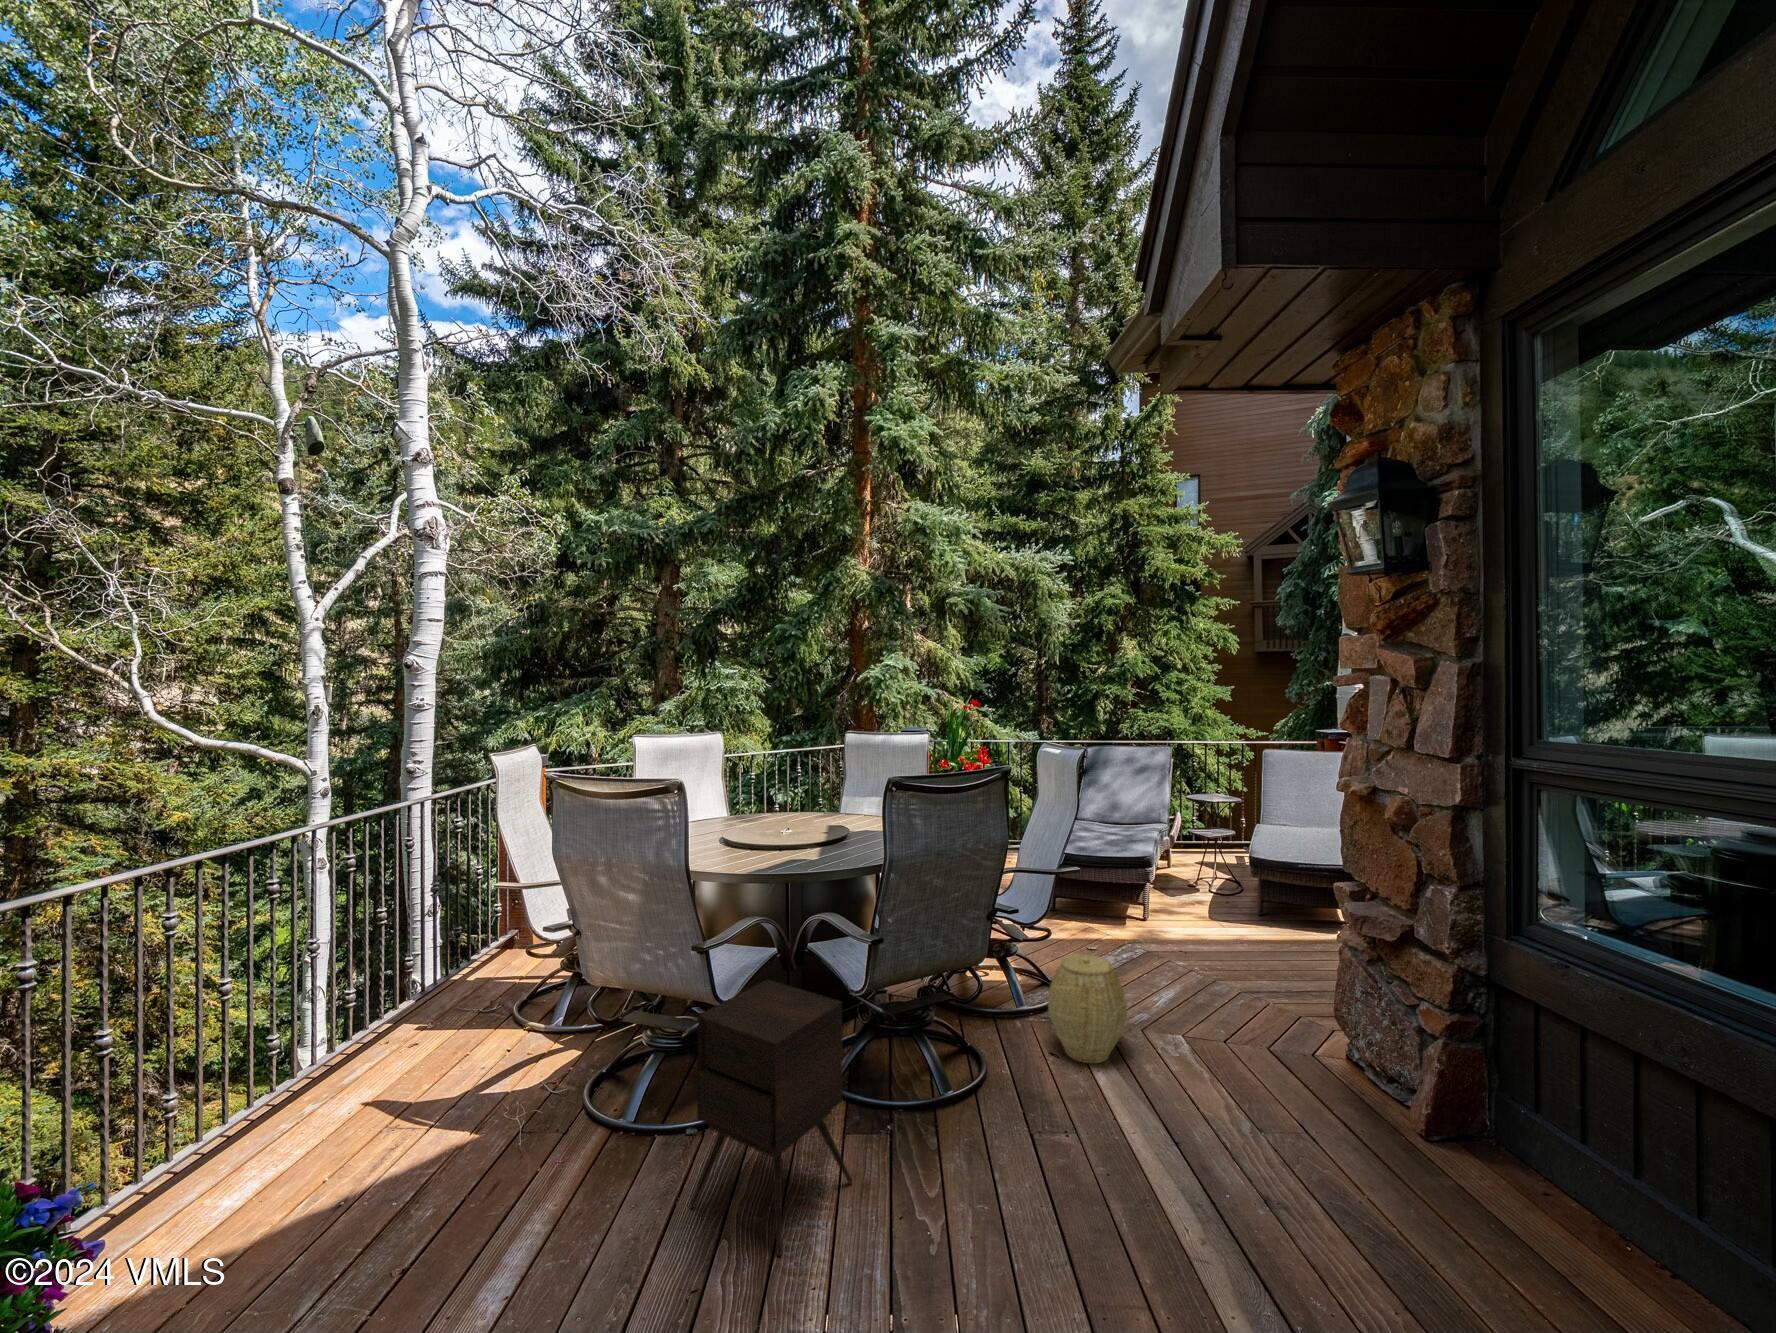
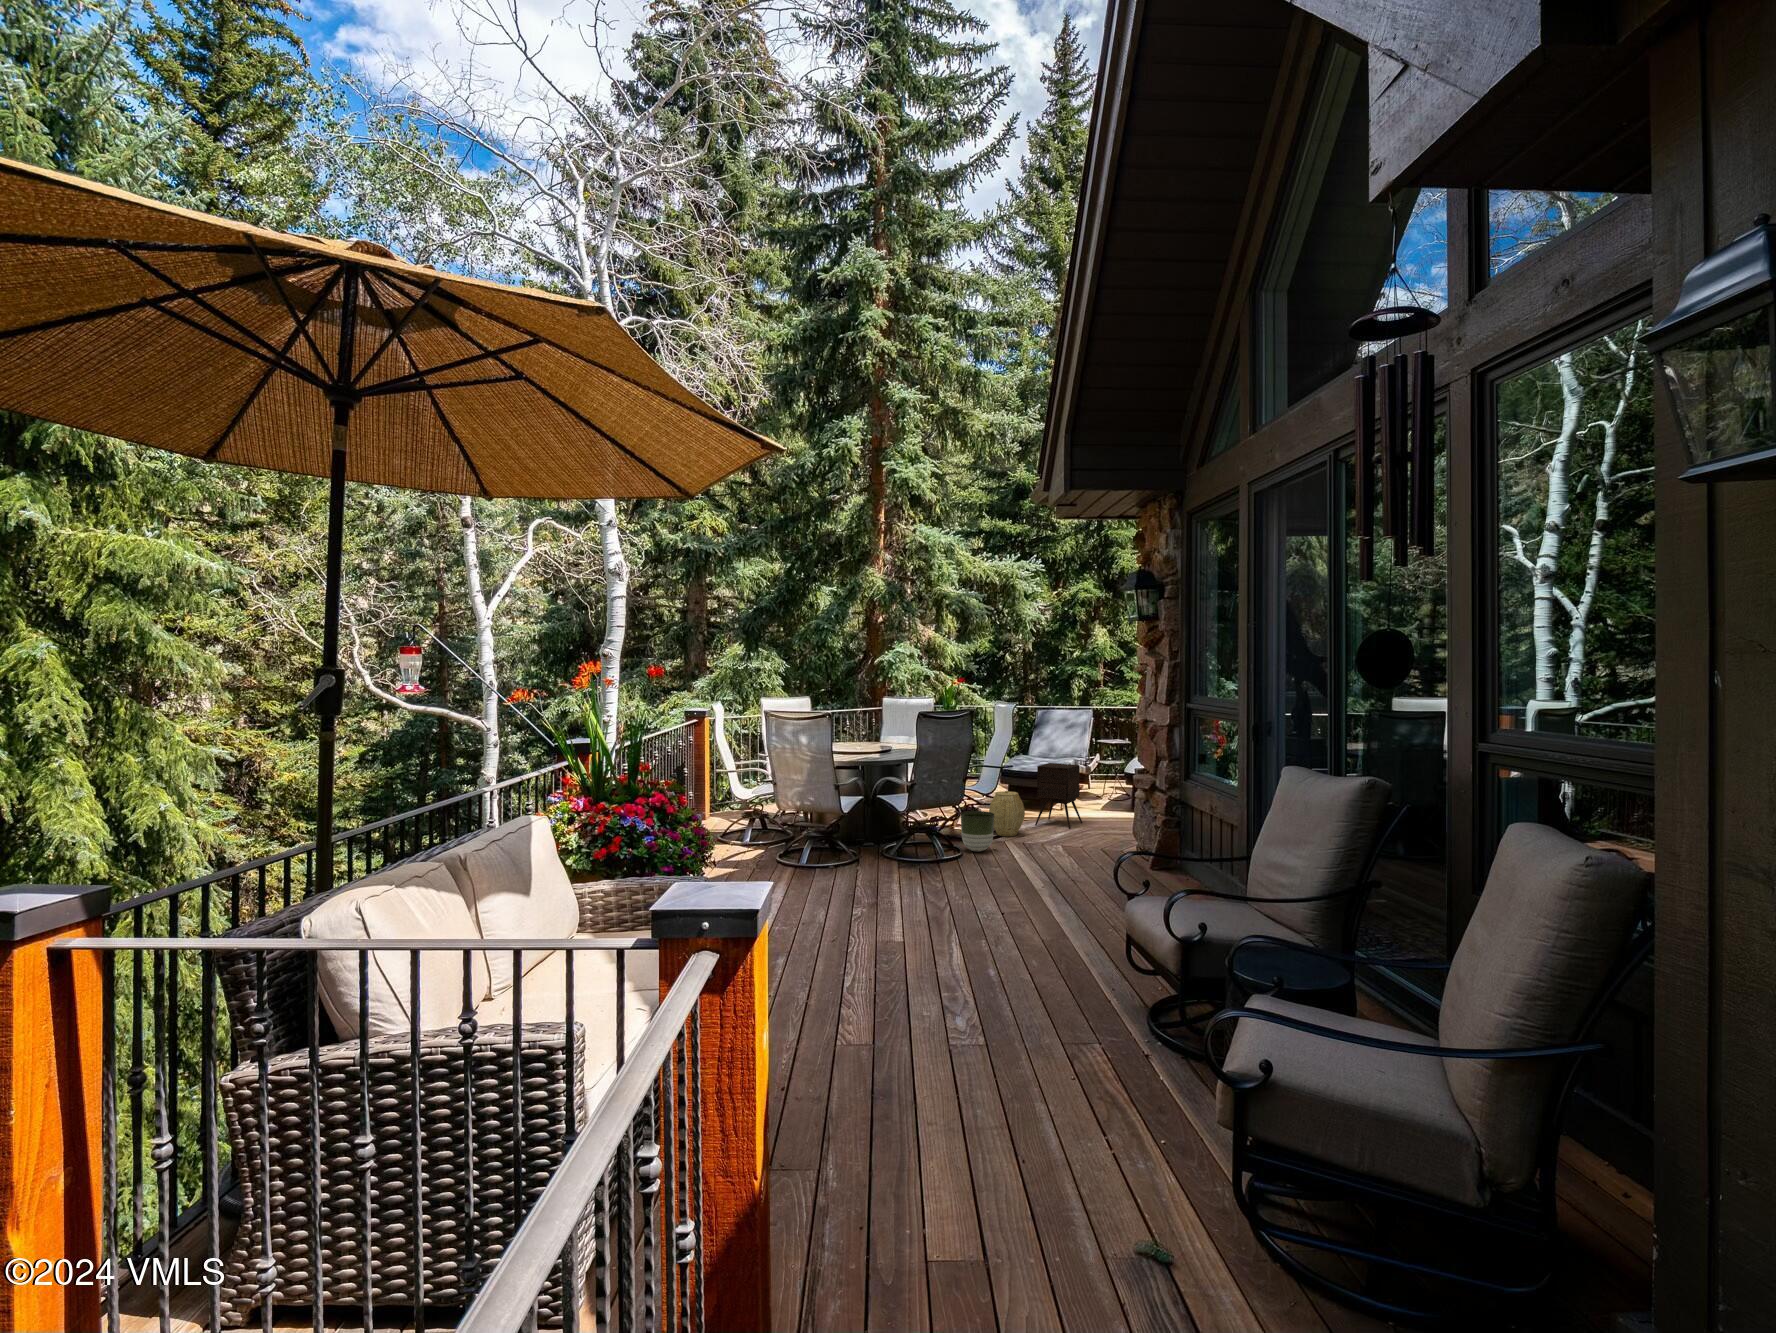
side table: present [689,980,852,1256] -> present [1035,763,1082,829]
planter: none [994,1047,1081,1173] -> present [961,811,994,852]

